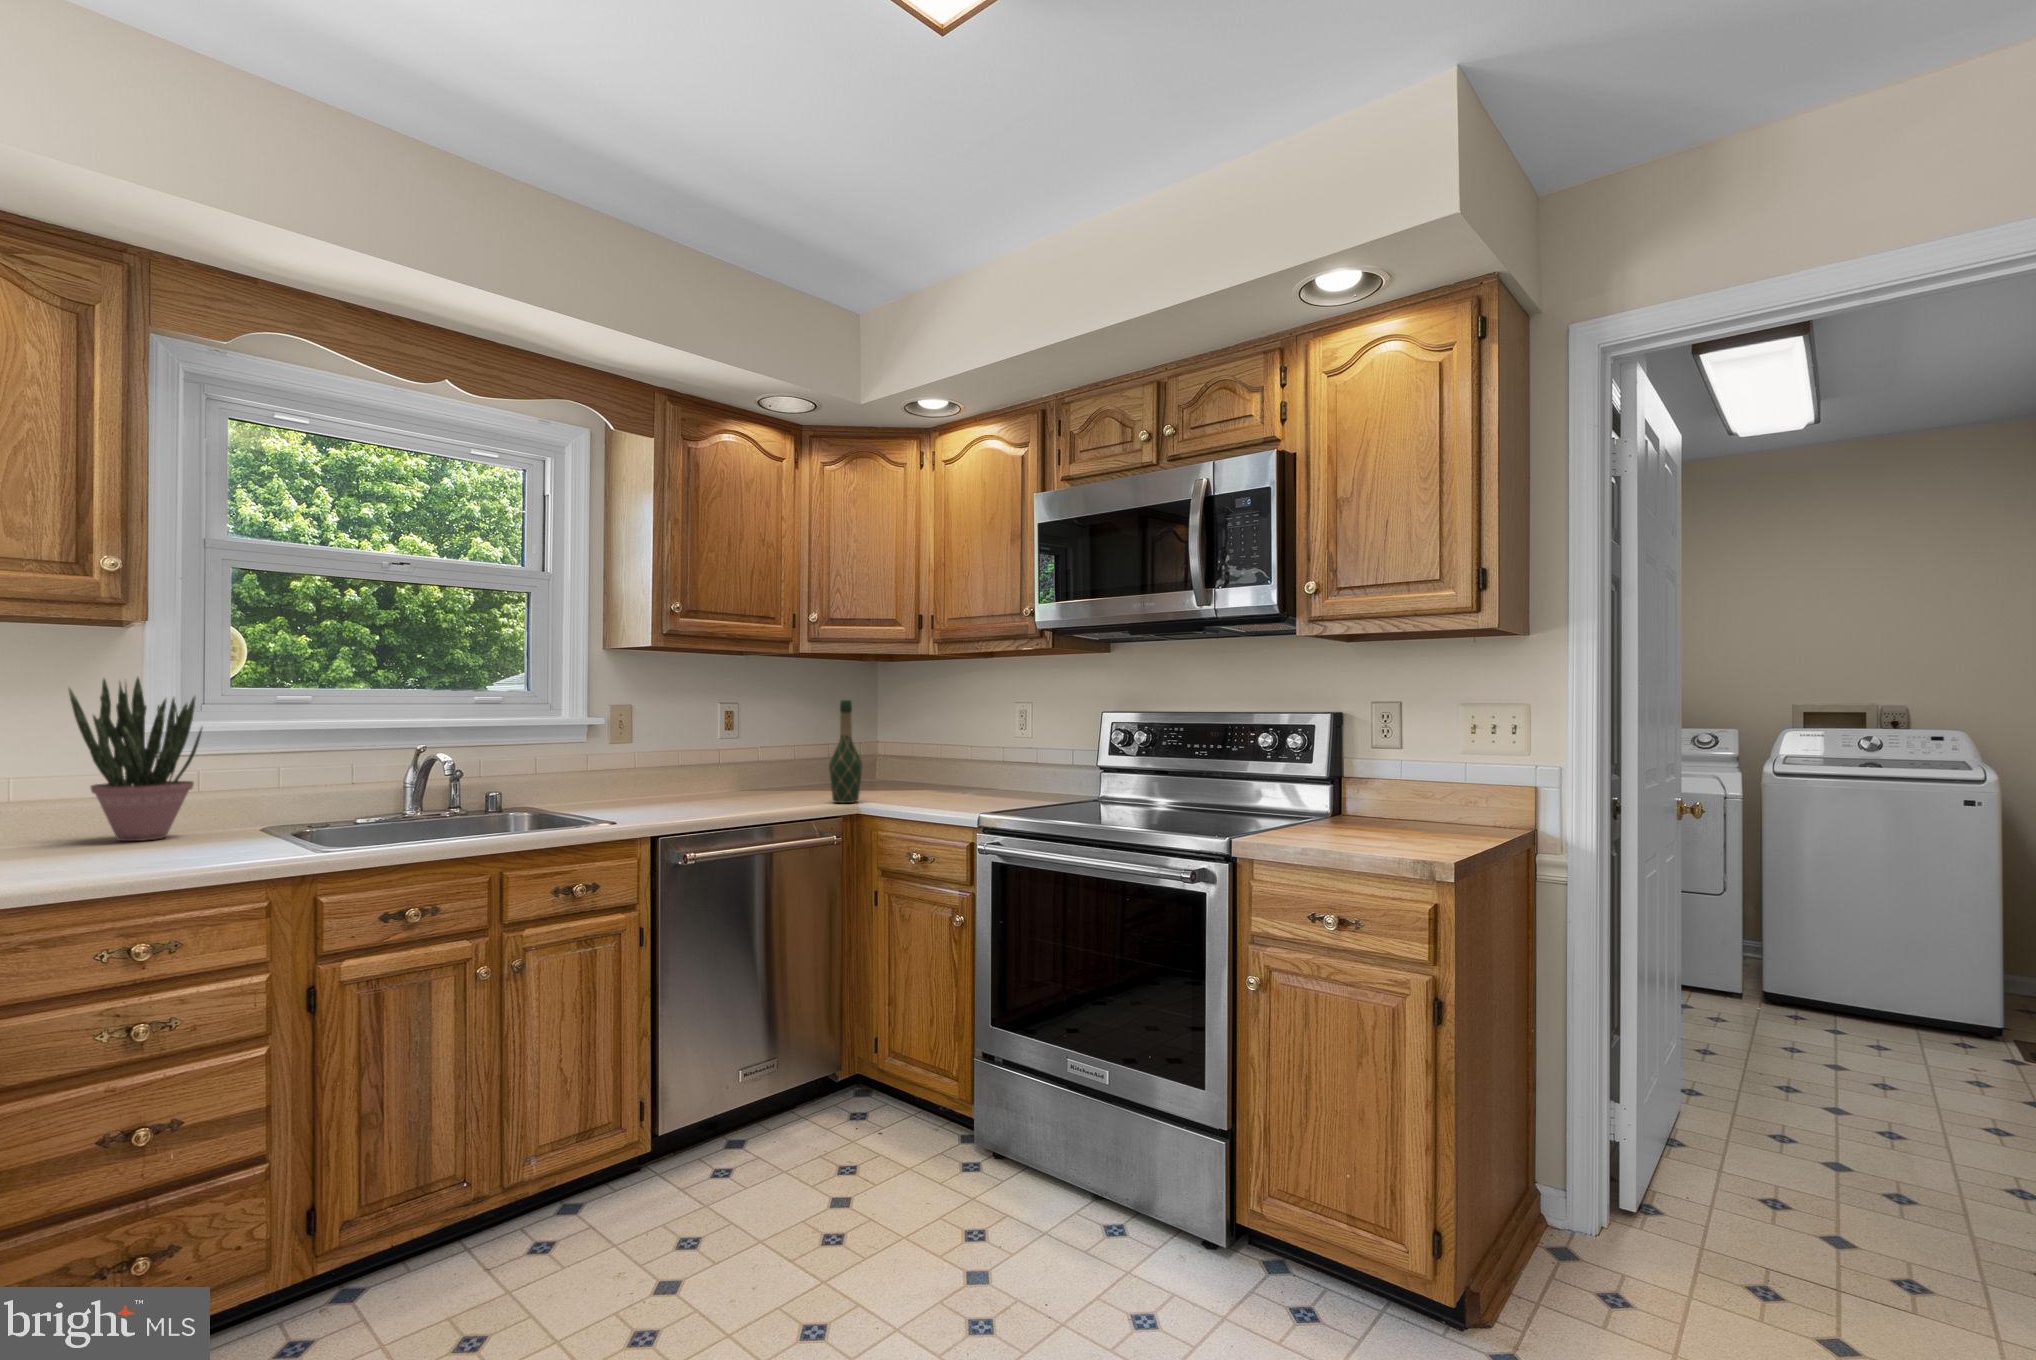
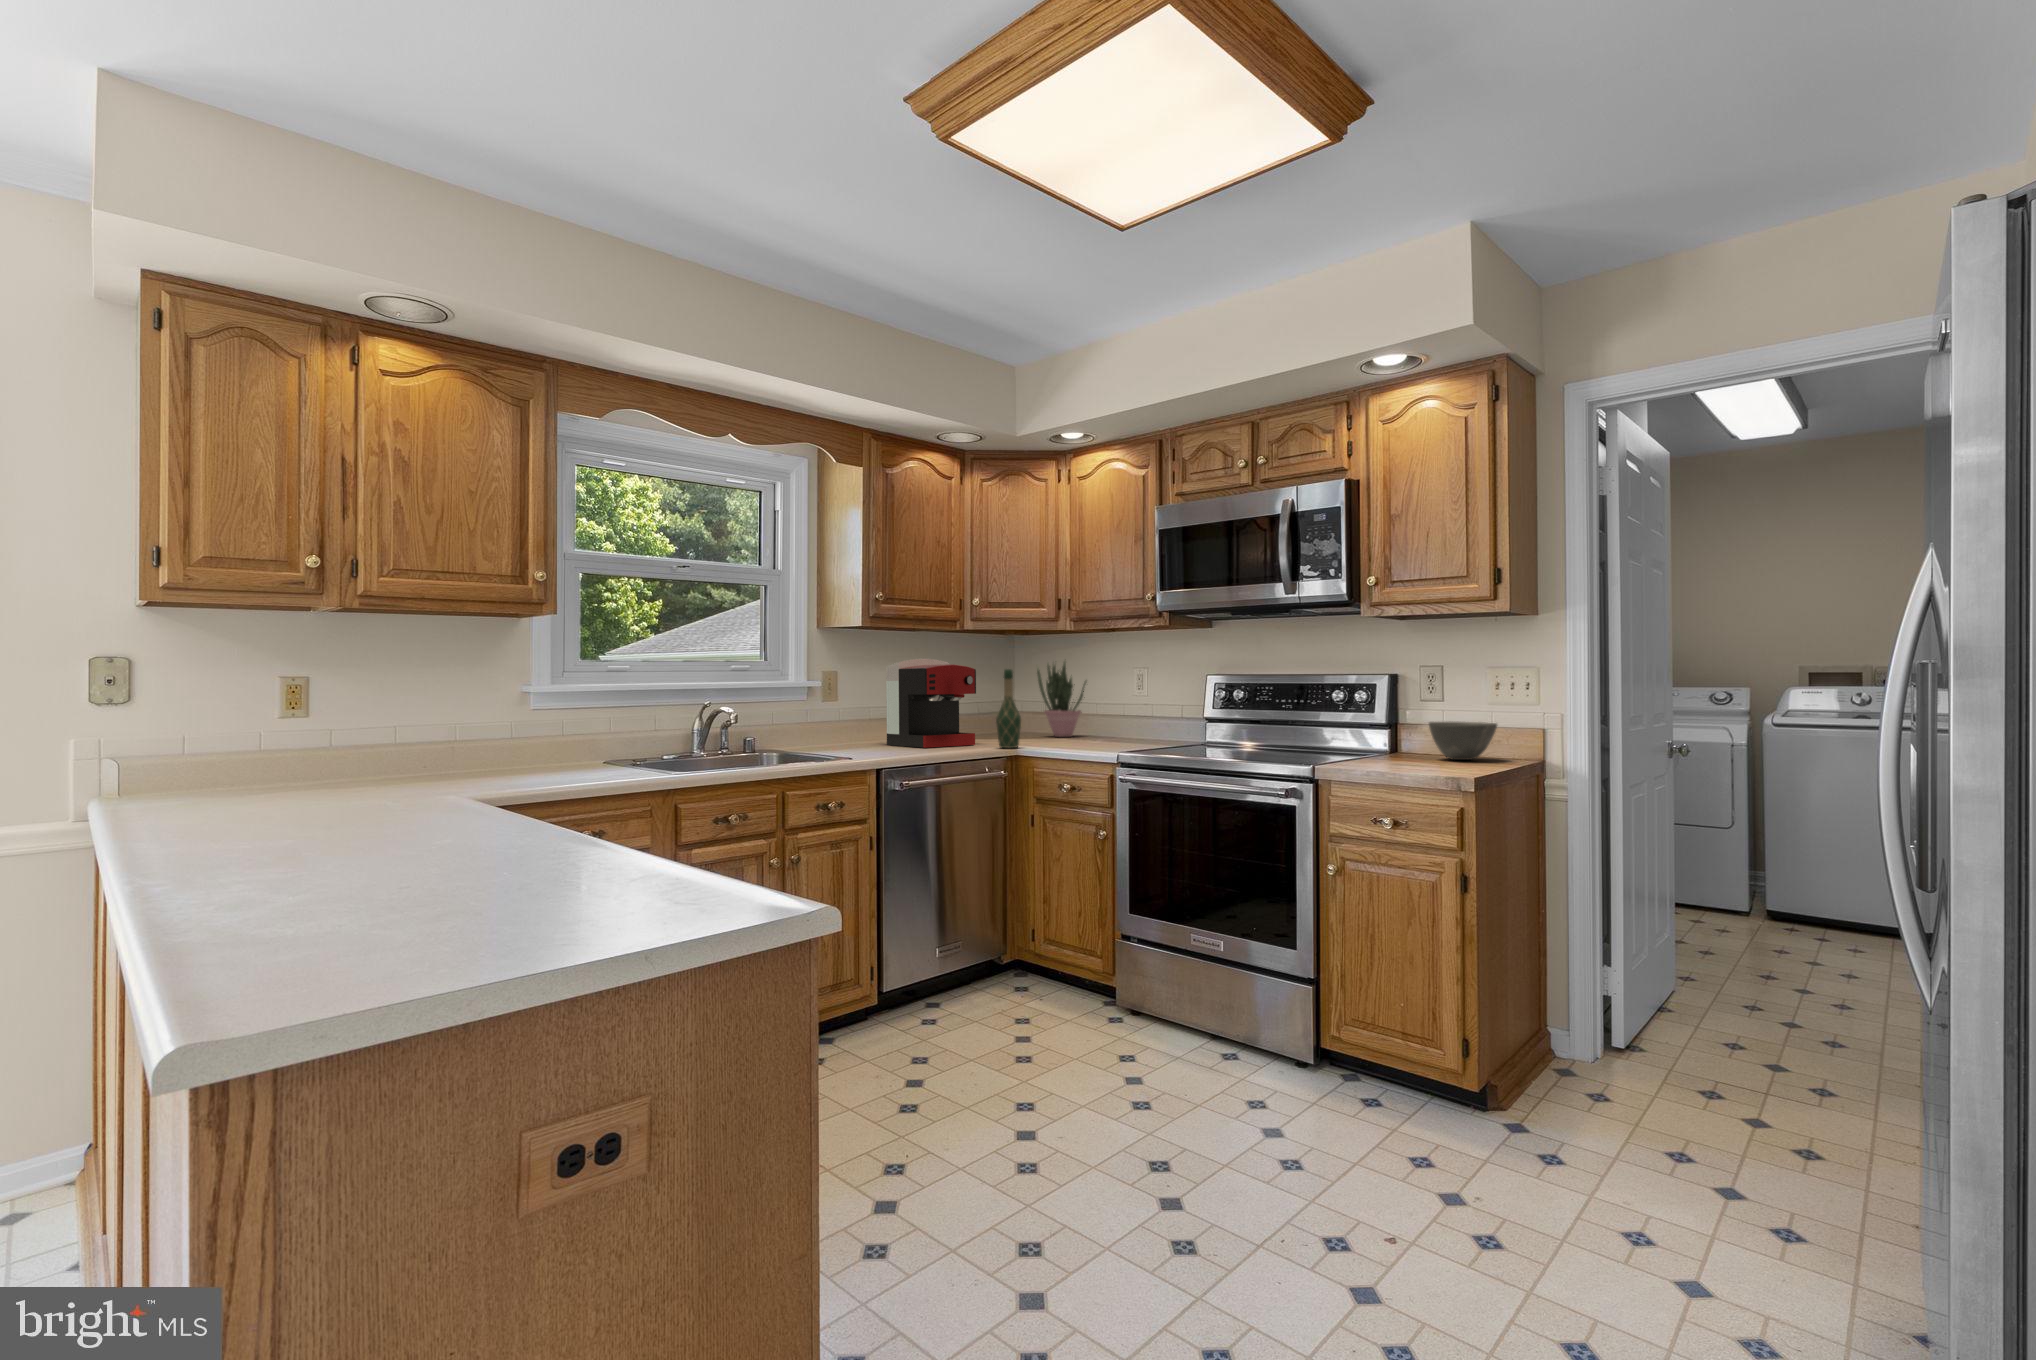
potted plant: present [69,678,202,841] -> present [1037,662,1086,737]
coffee maker: none [693,685,809,802] -> present [886,658,976,748]
bowl: none [1384,775,1475,827] -> present [1429,722,1497,760]

